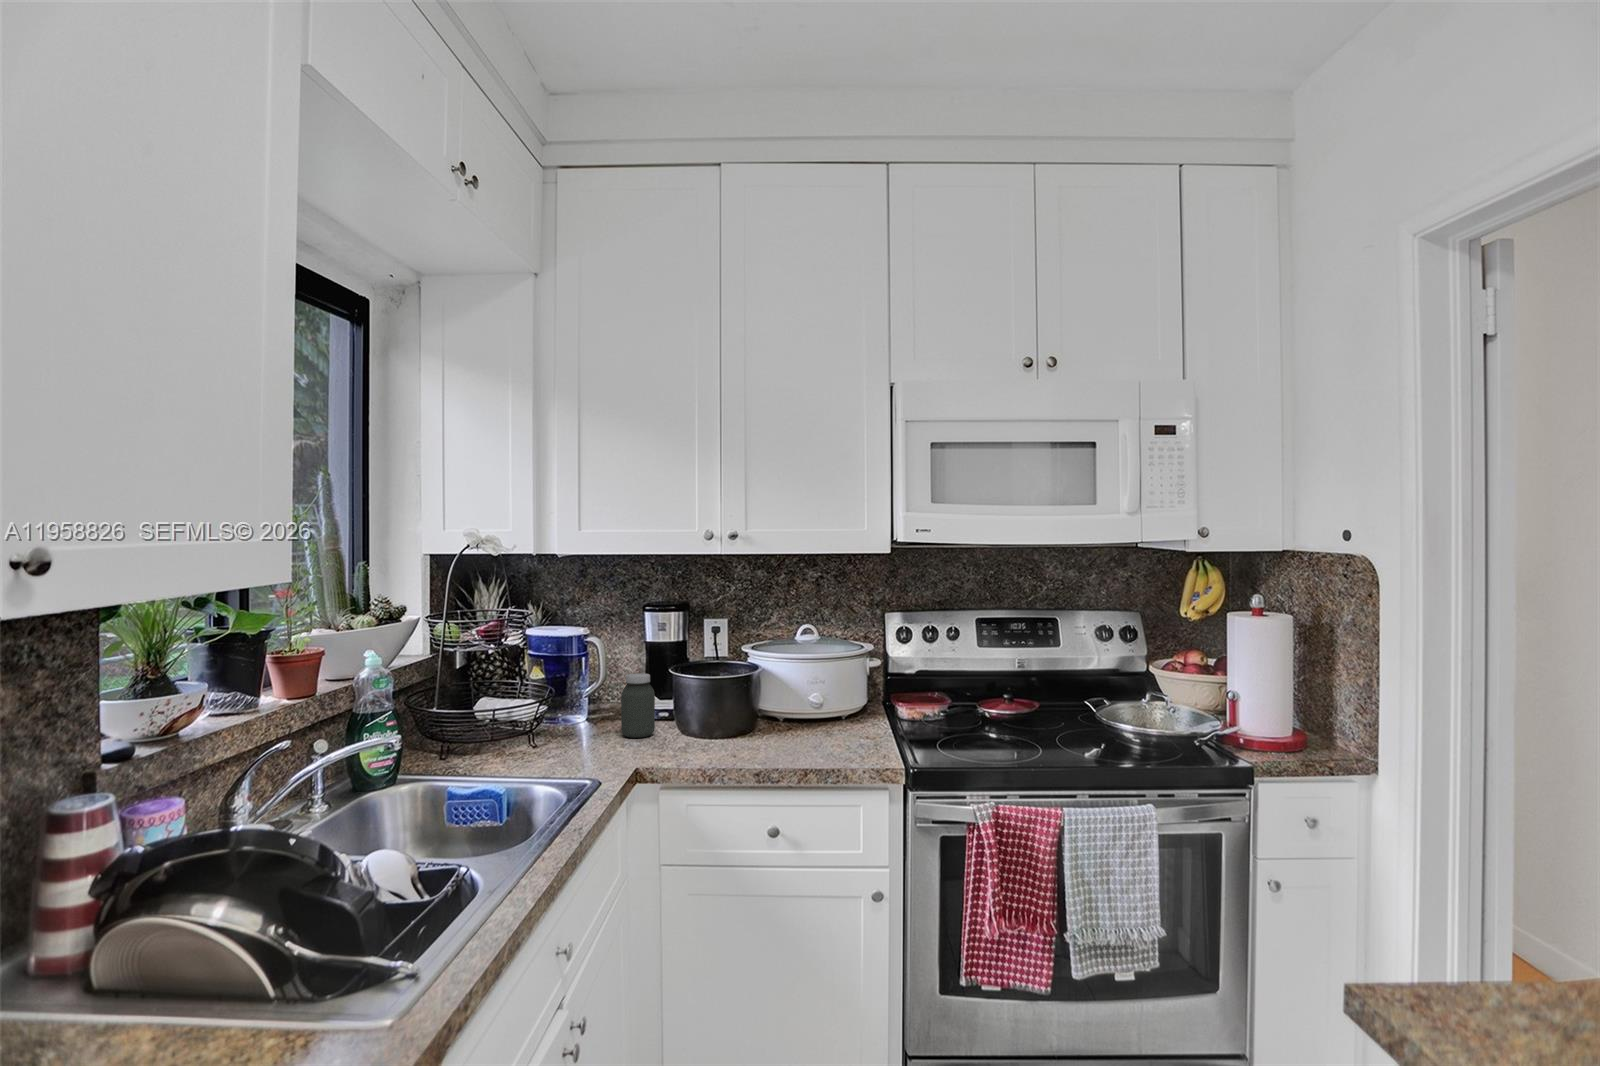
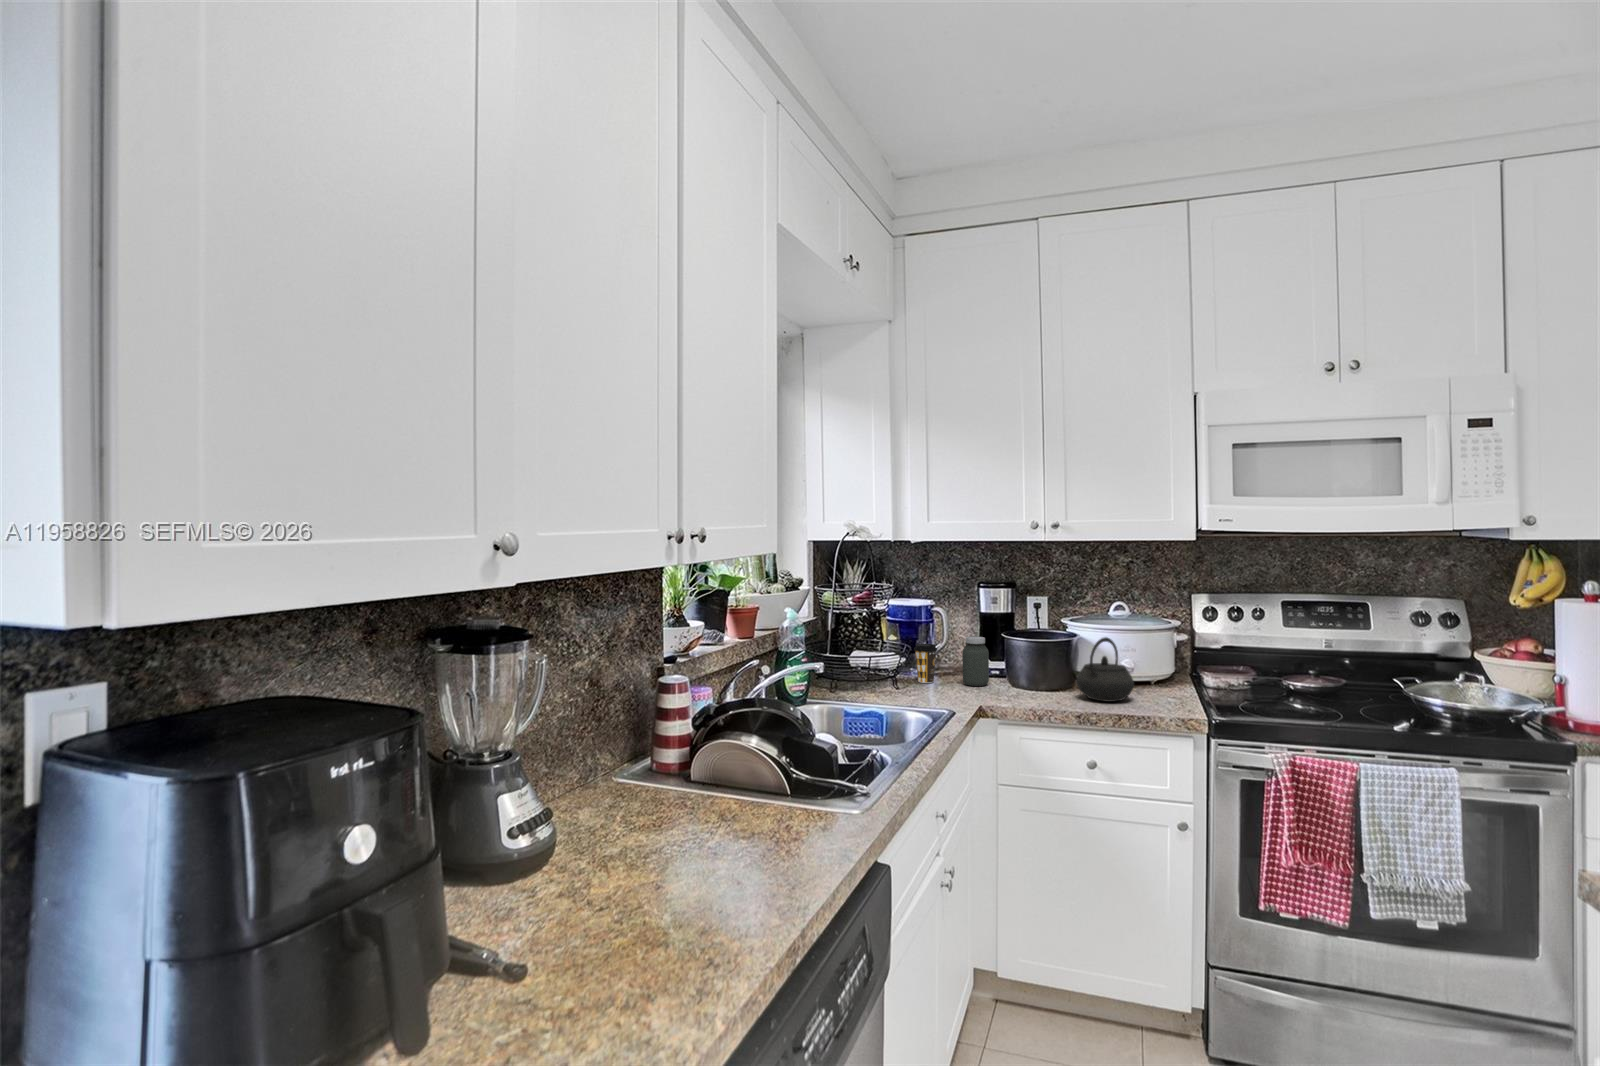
kettle: none [759,670,826,749] -> present [1076,637,1134,702]
coffee cup: none [557,685,589,738] -> present [914,644,937,683]

